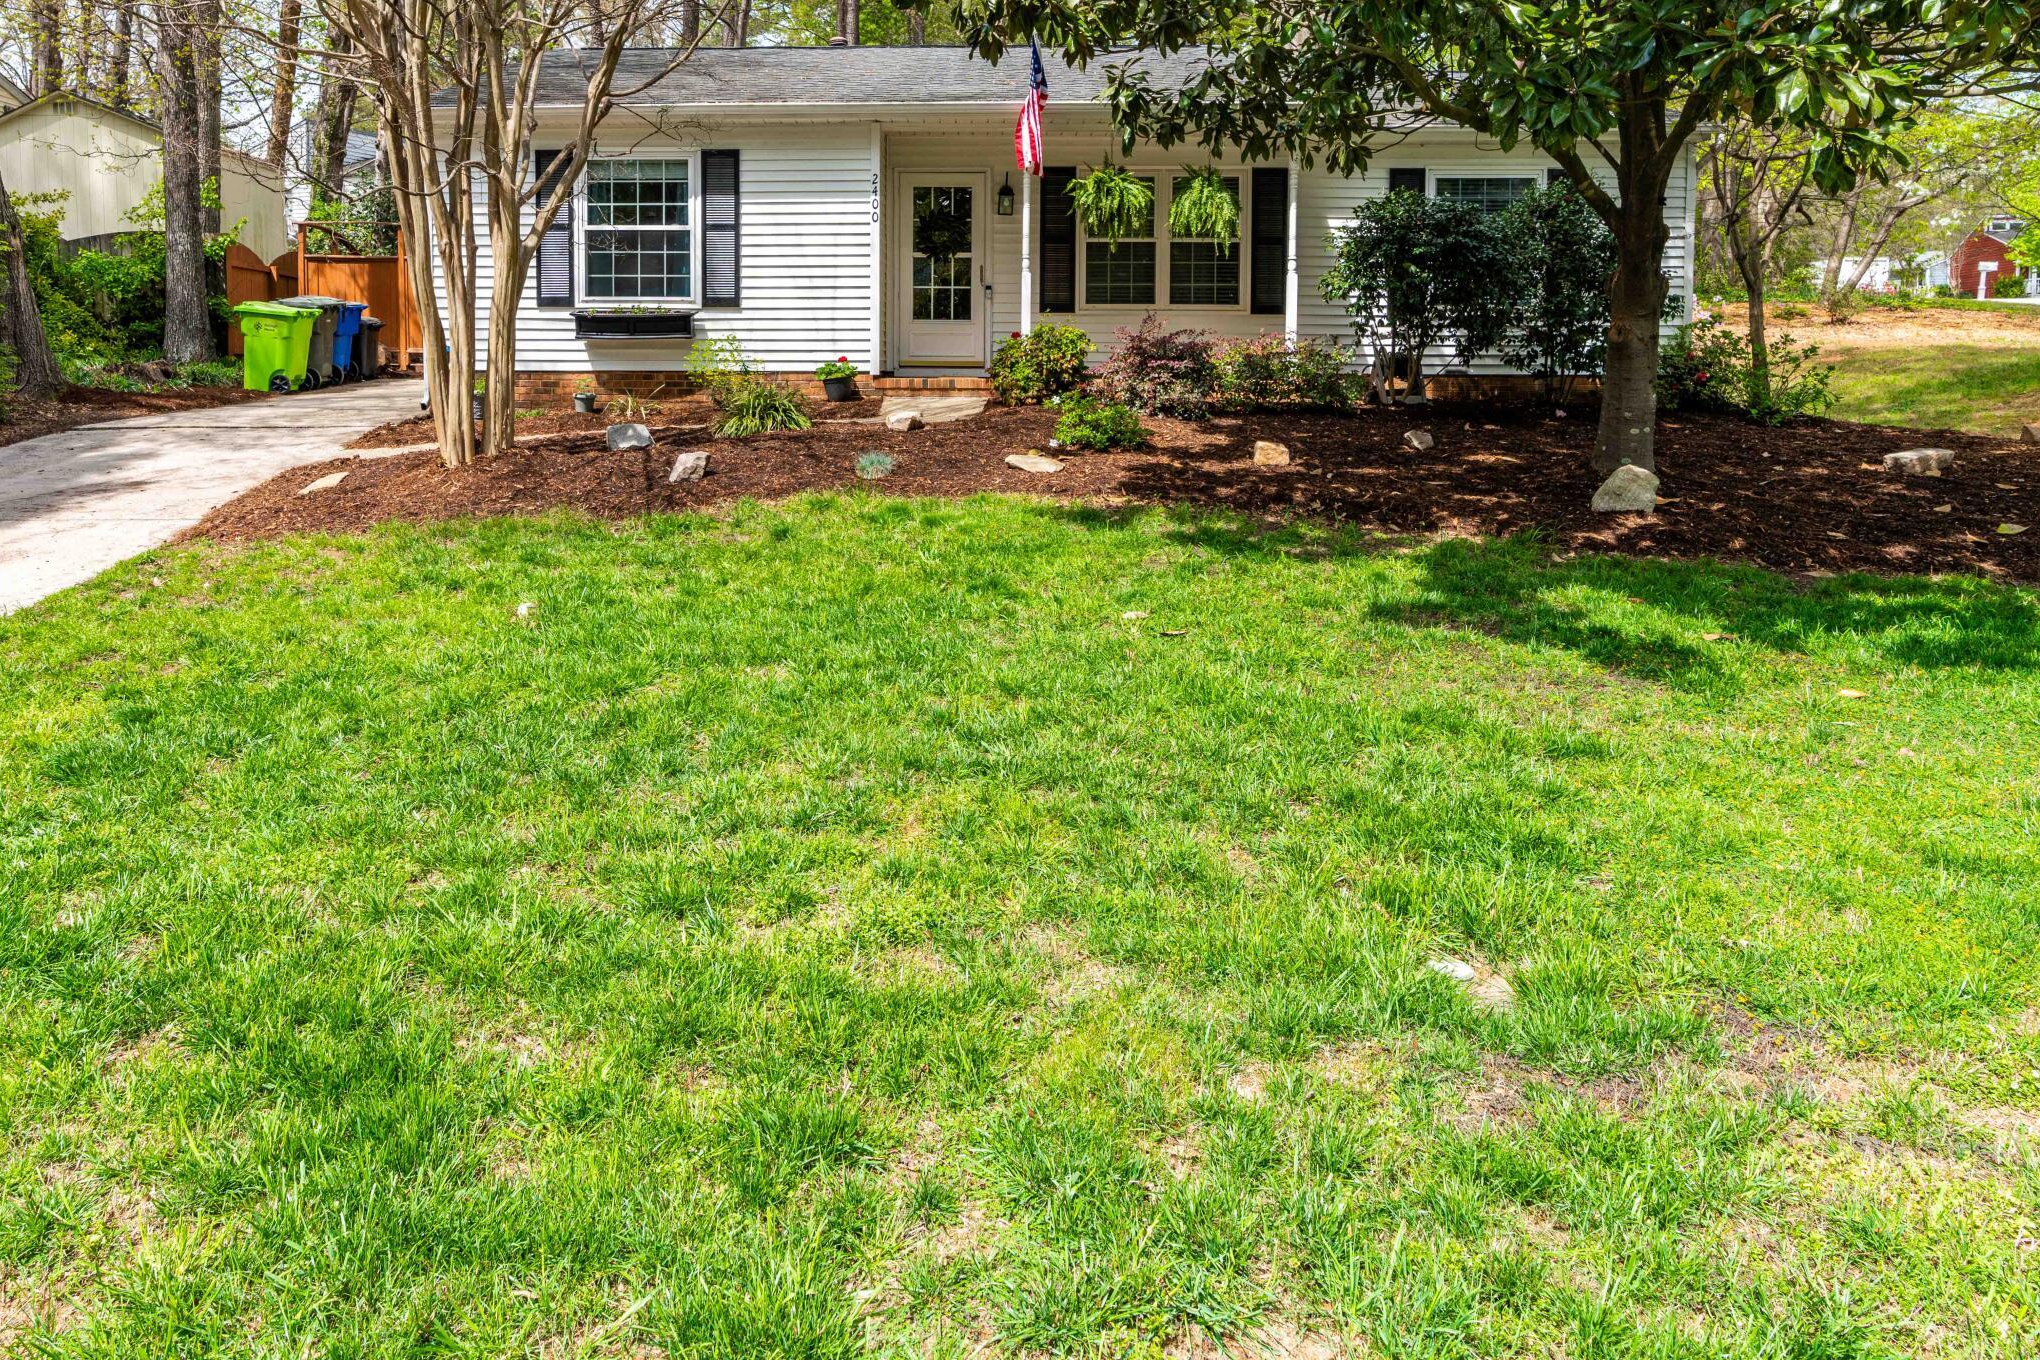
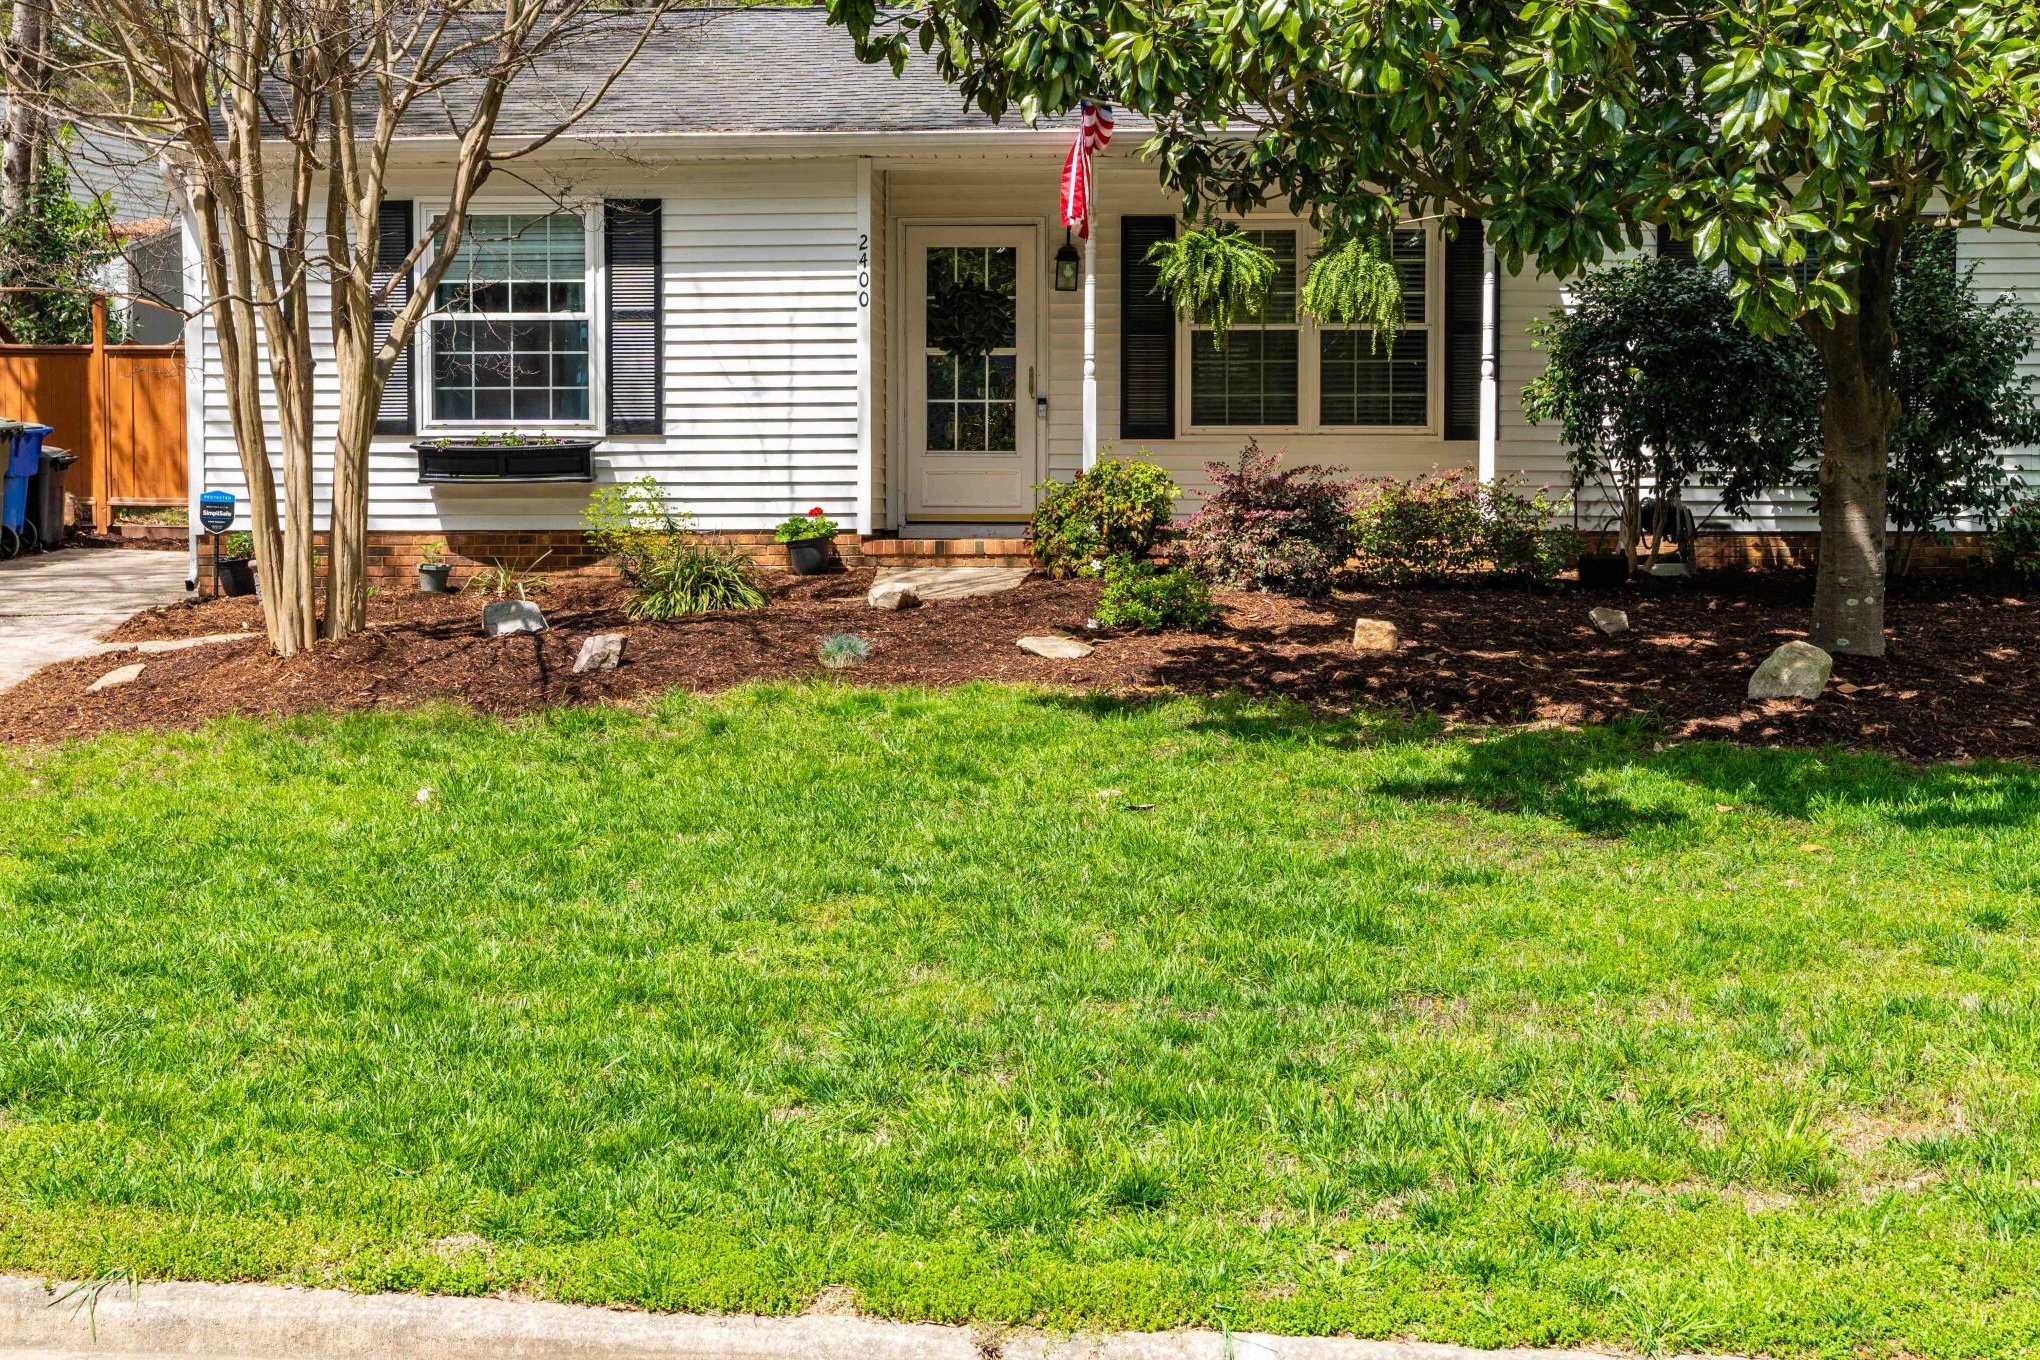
decorative plant: none [1357,349,1396,412] -> present [1577,495,1630,586]

